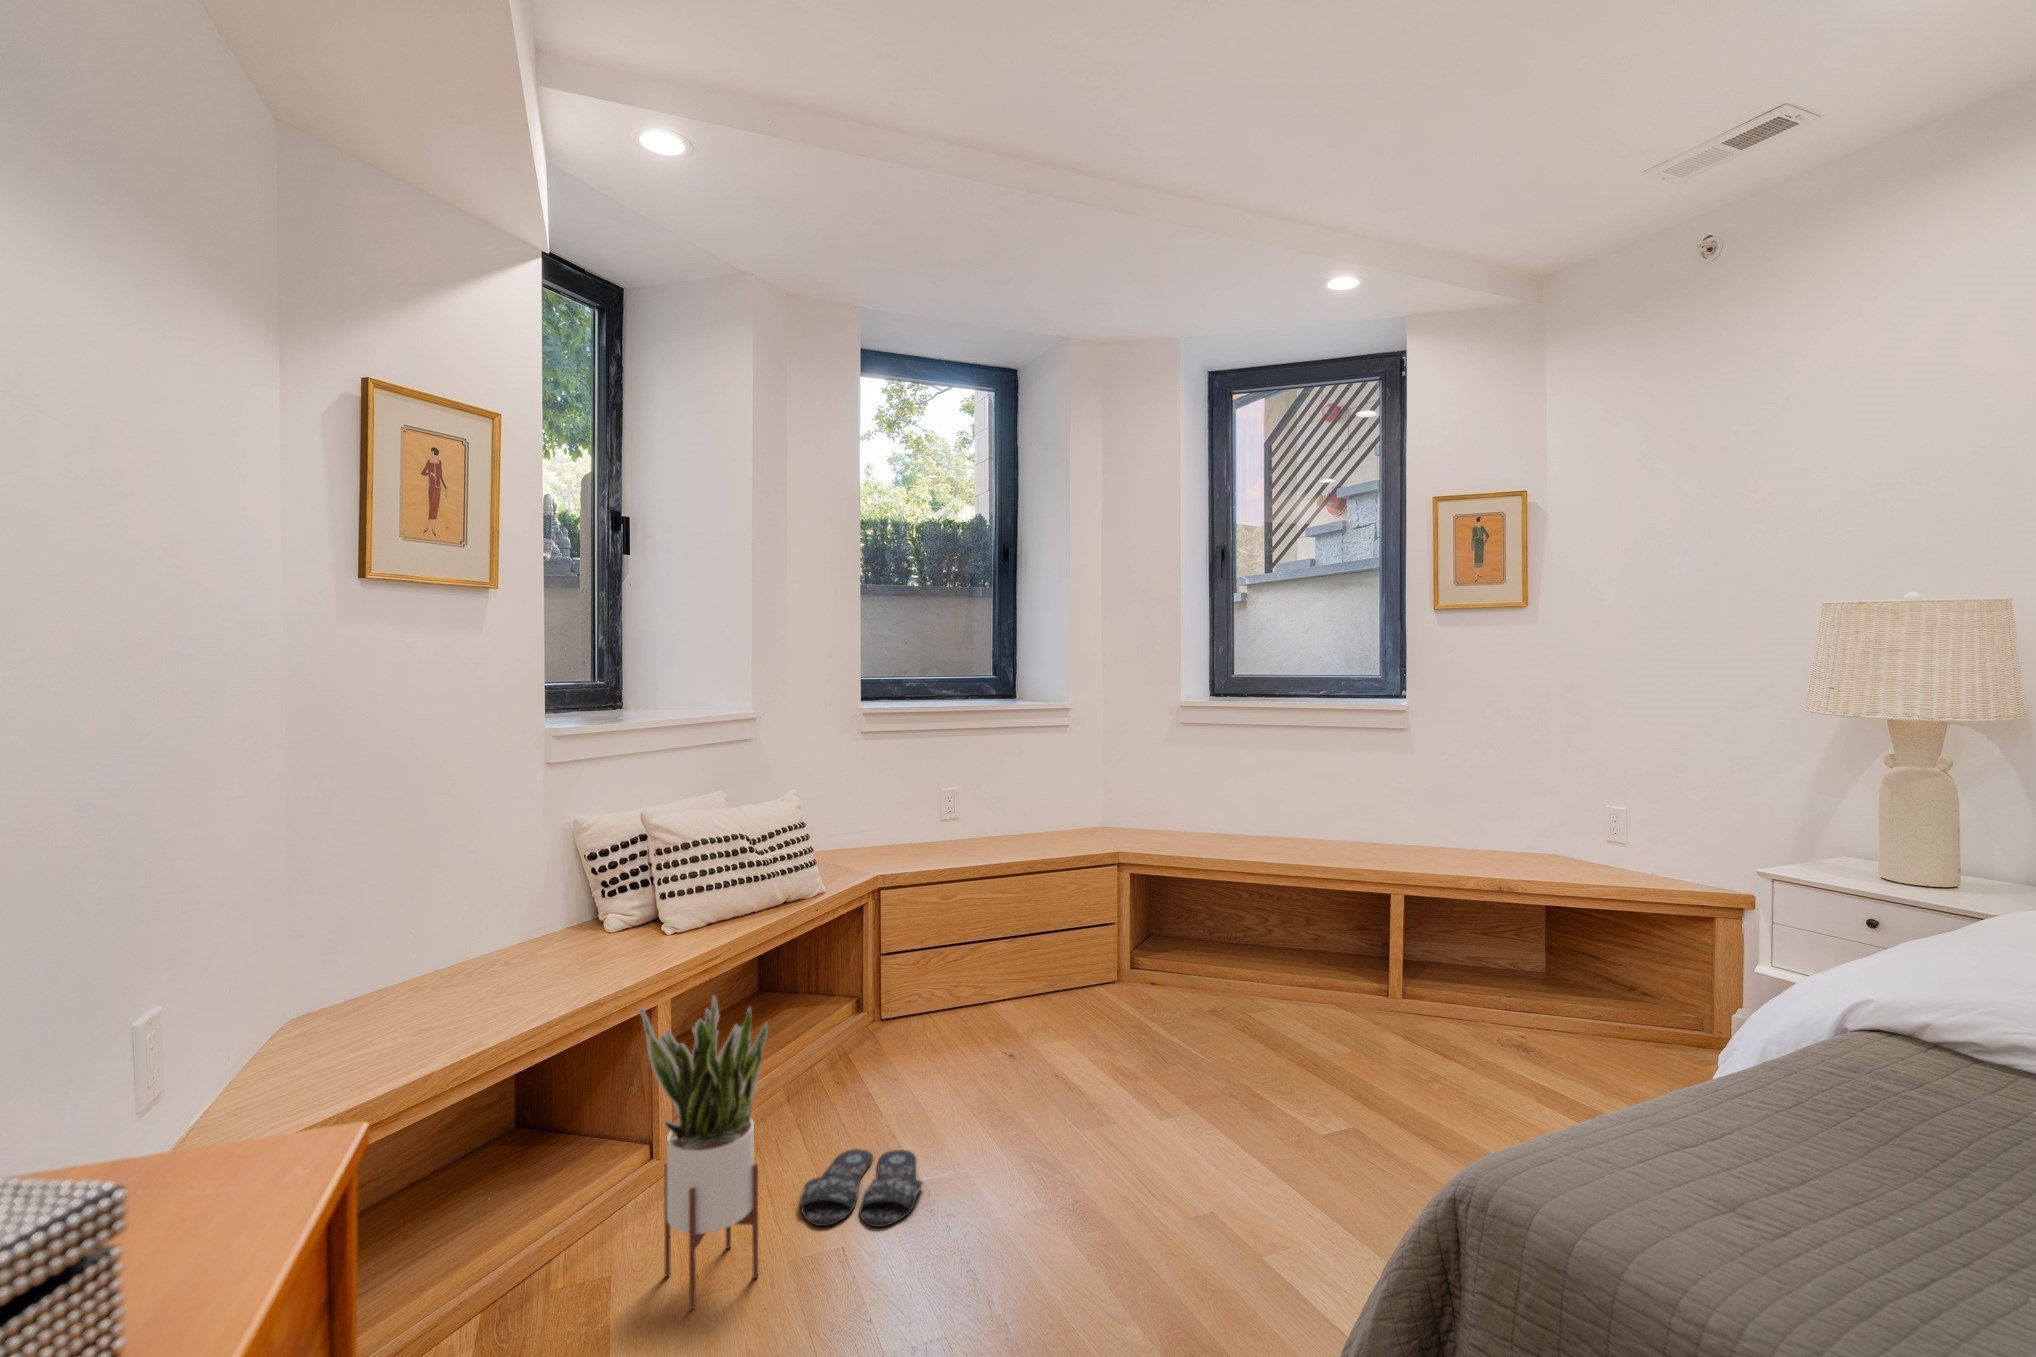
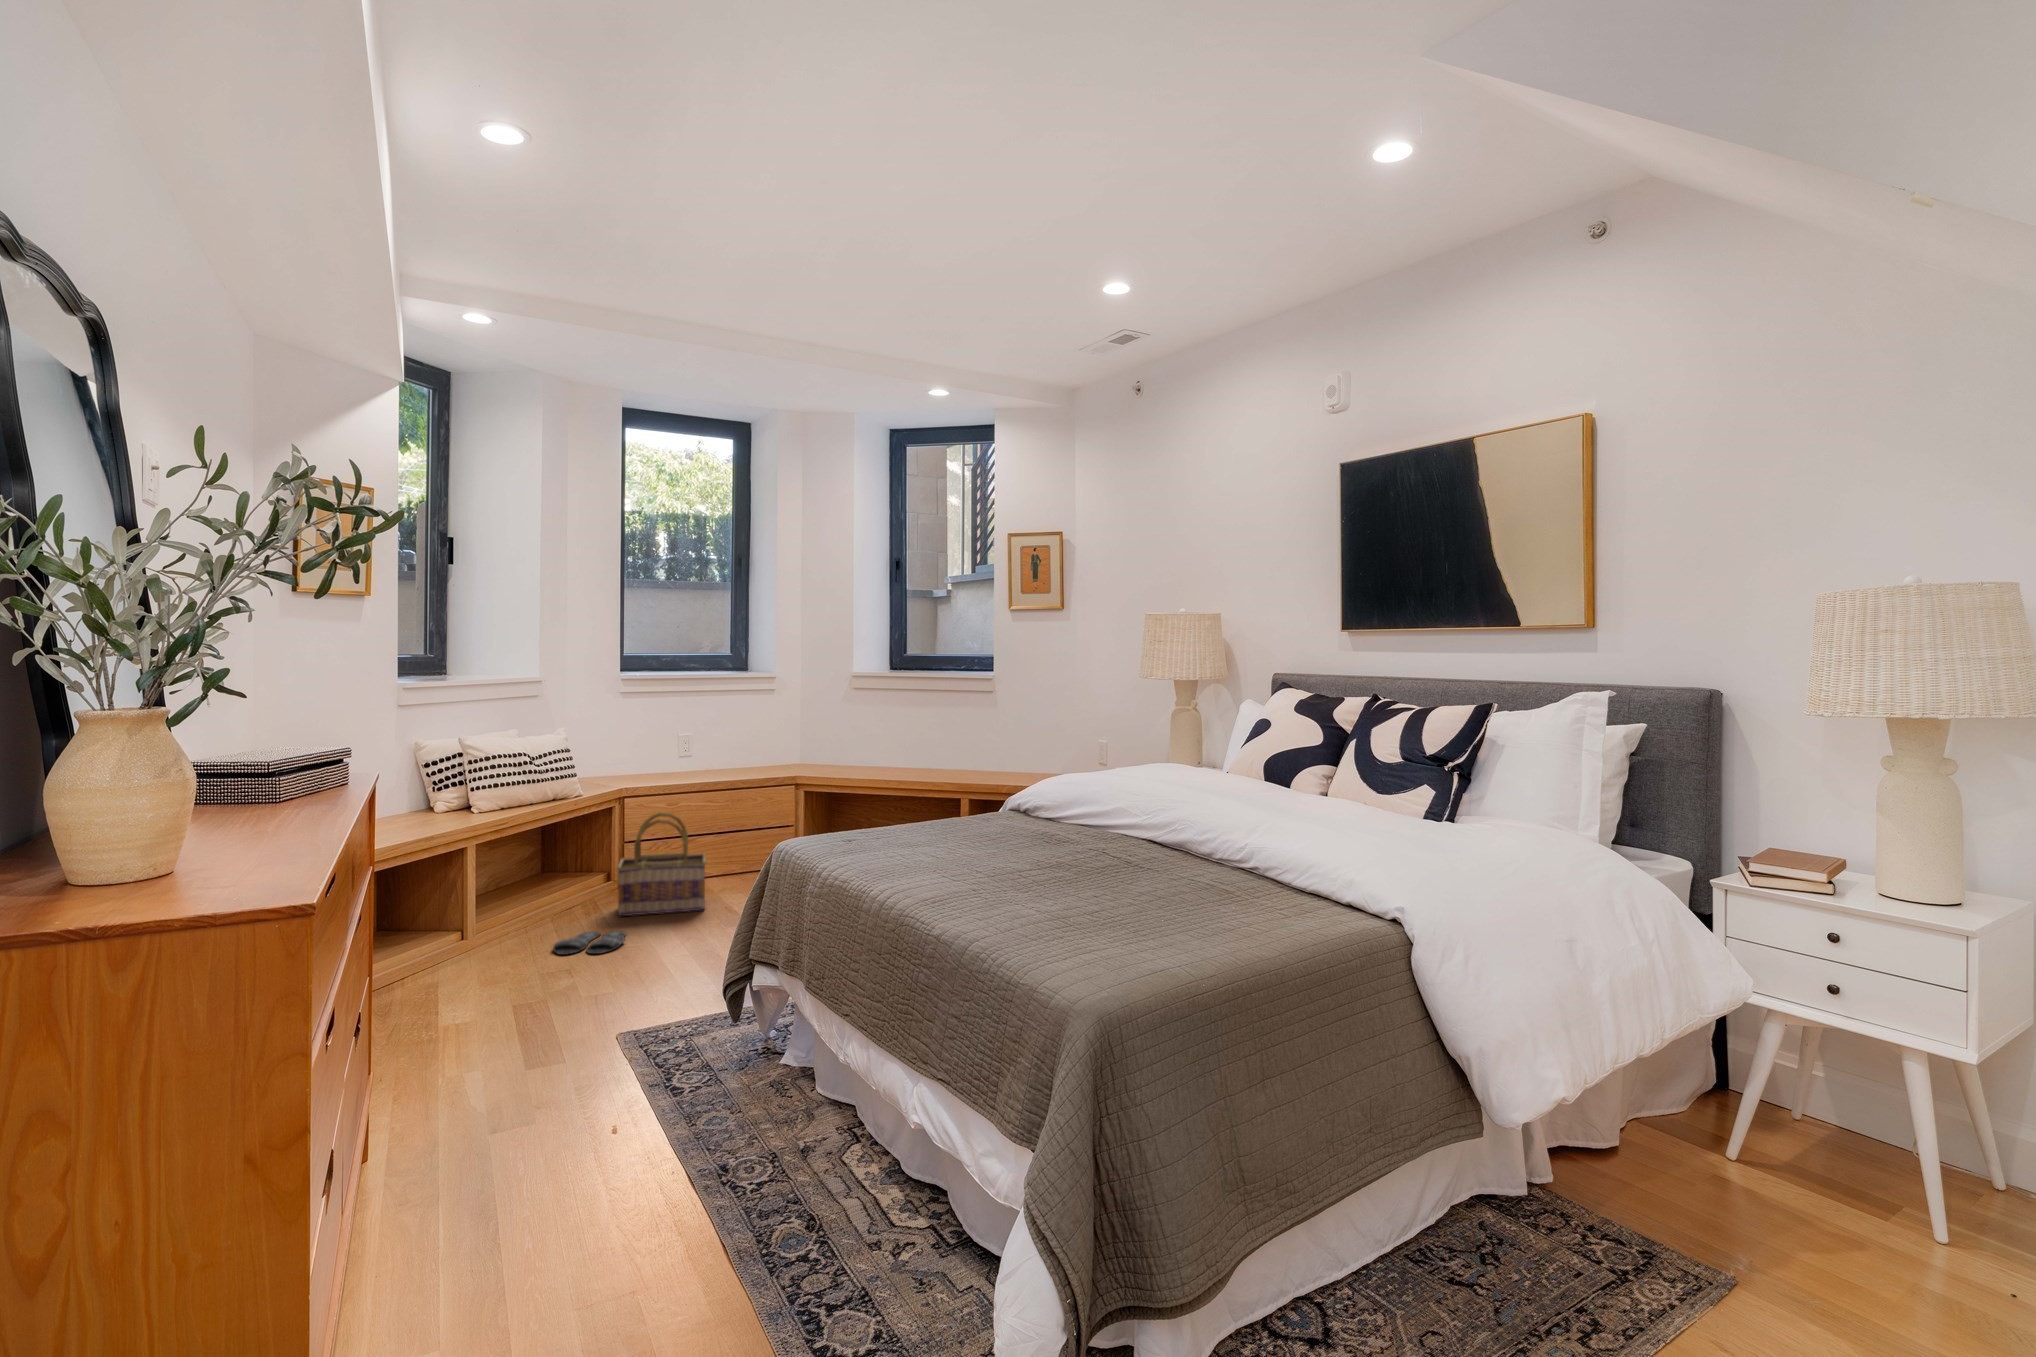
basket: none [884,923,1024,1105] -> present [617,813,706,916]
potted plant: present [638,996,768,1309] -> none [459,827,532,978]

